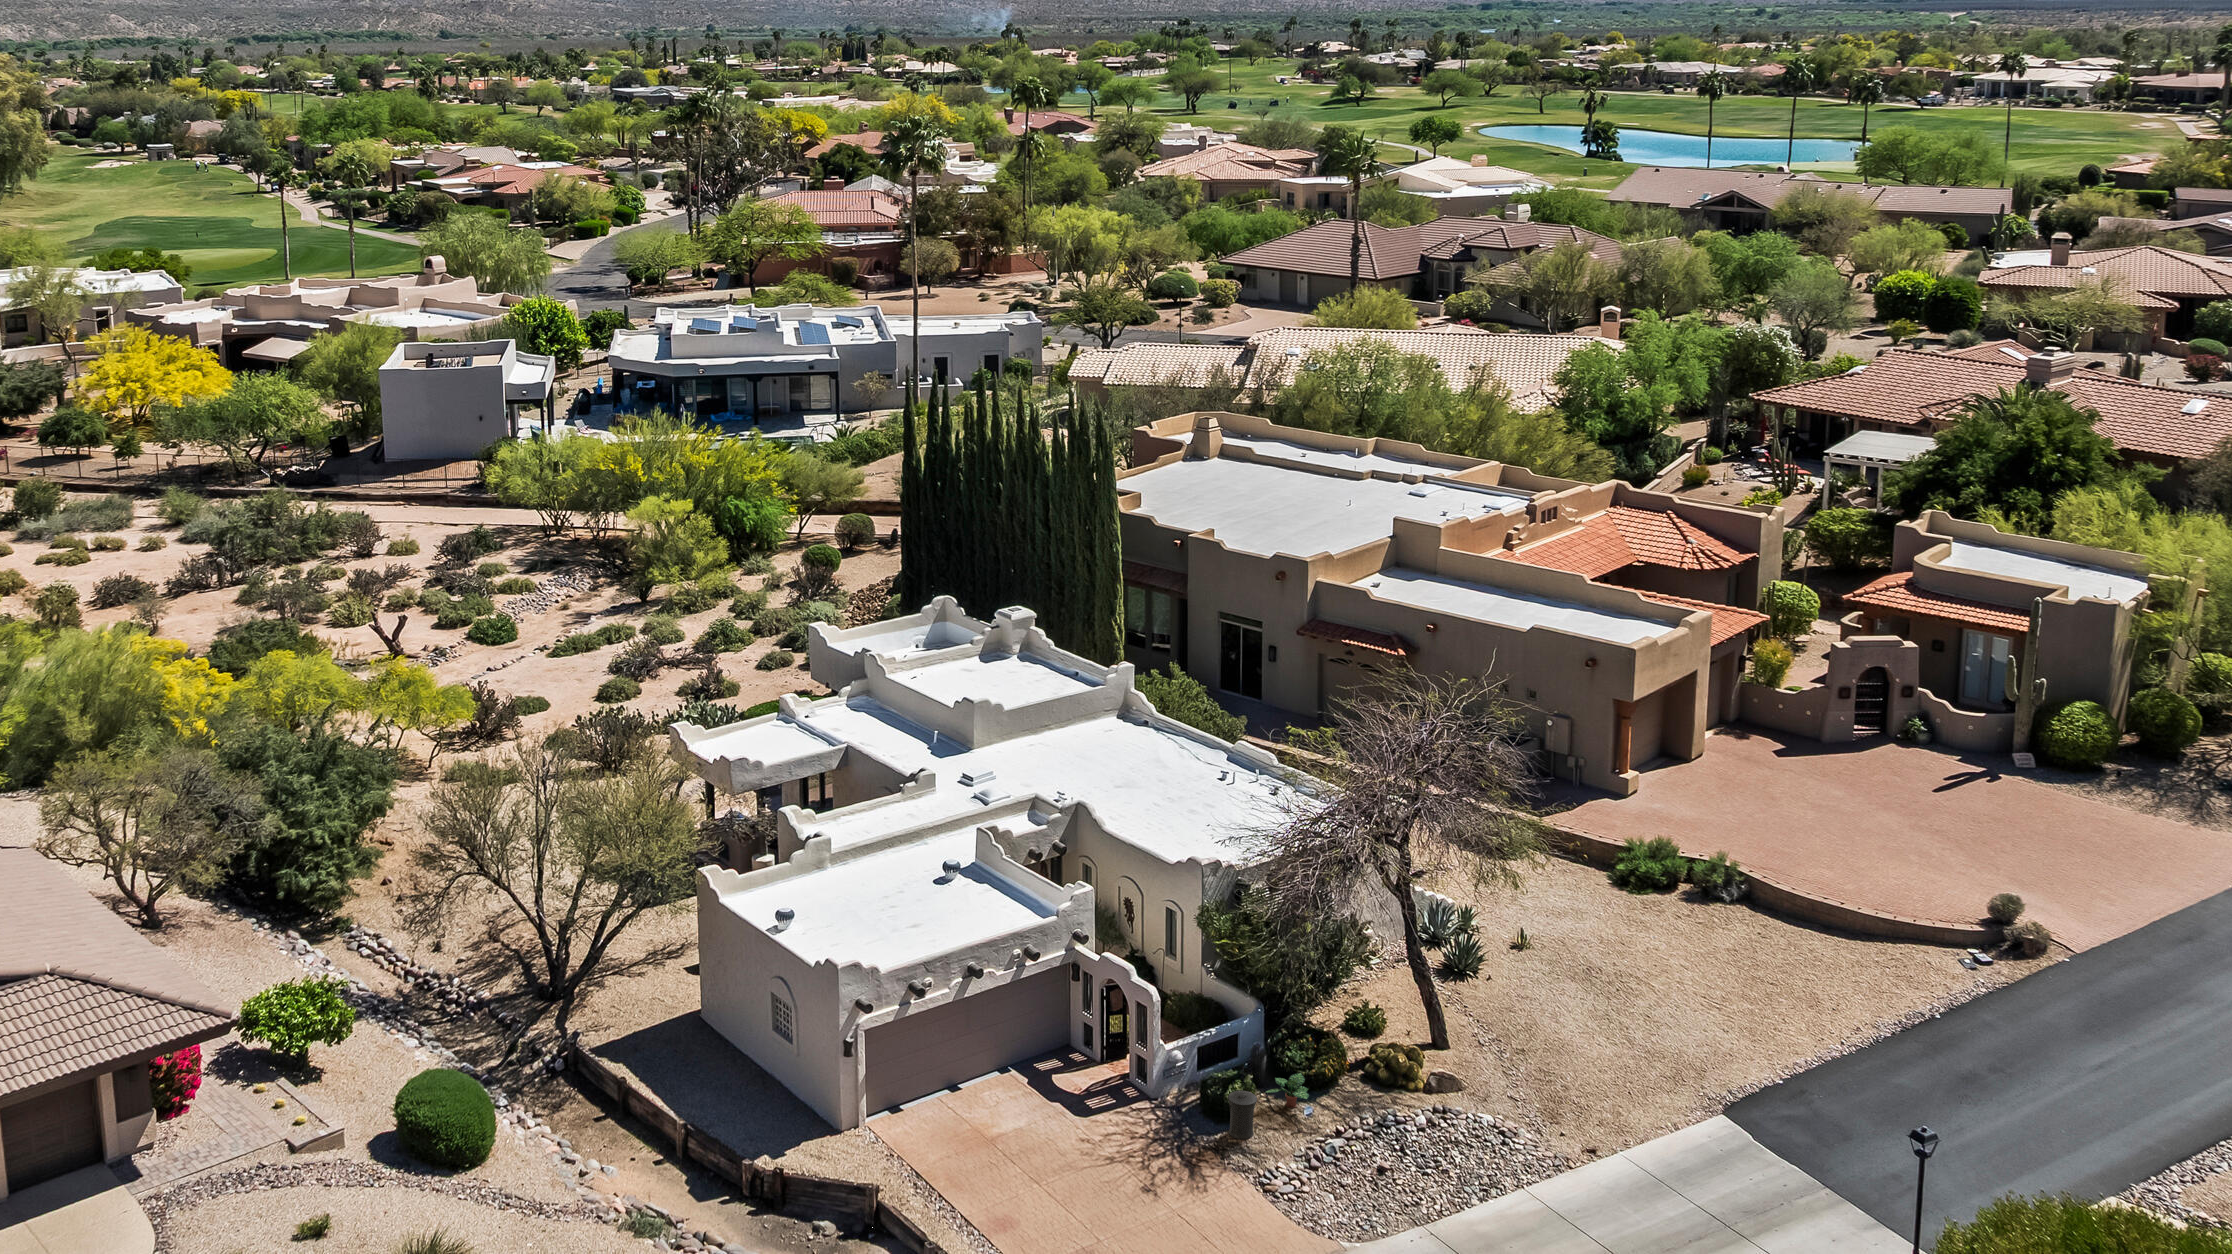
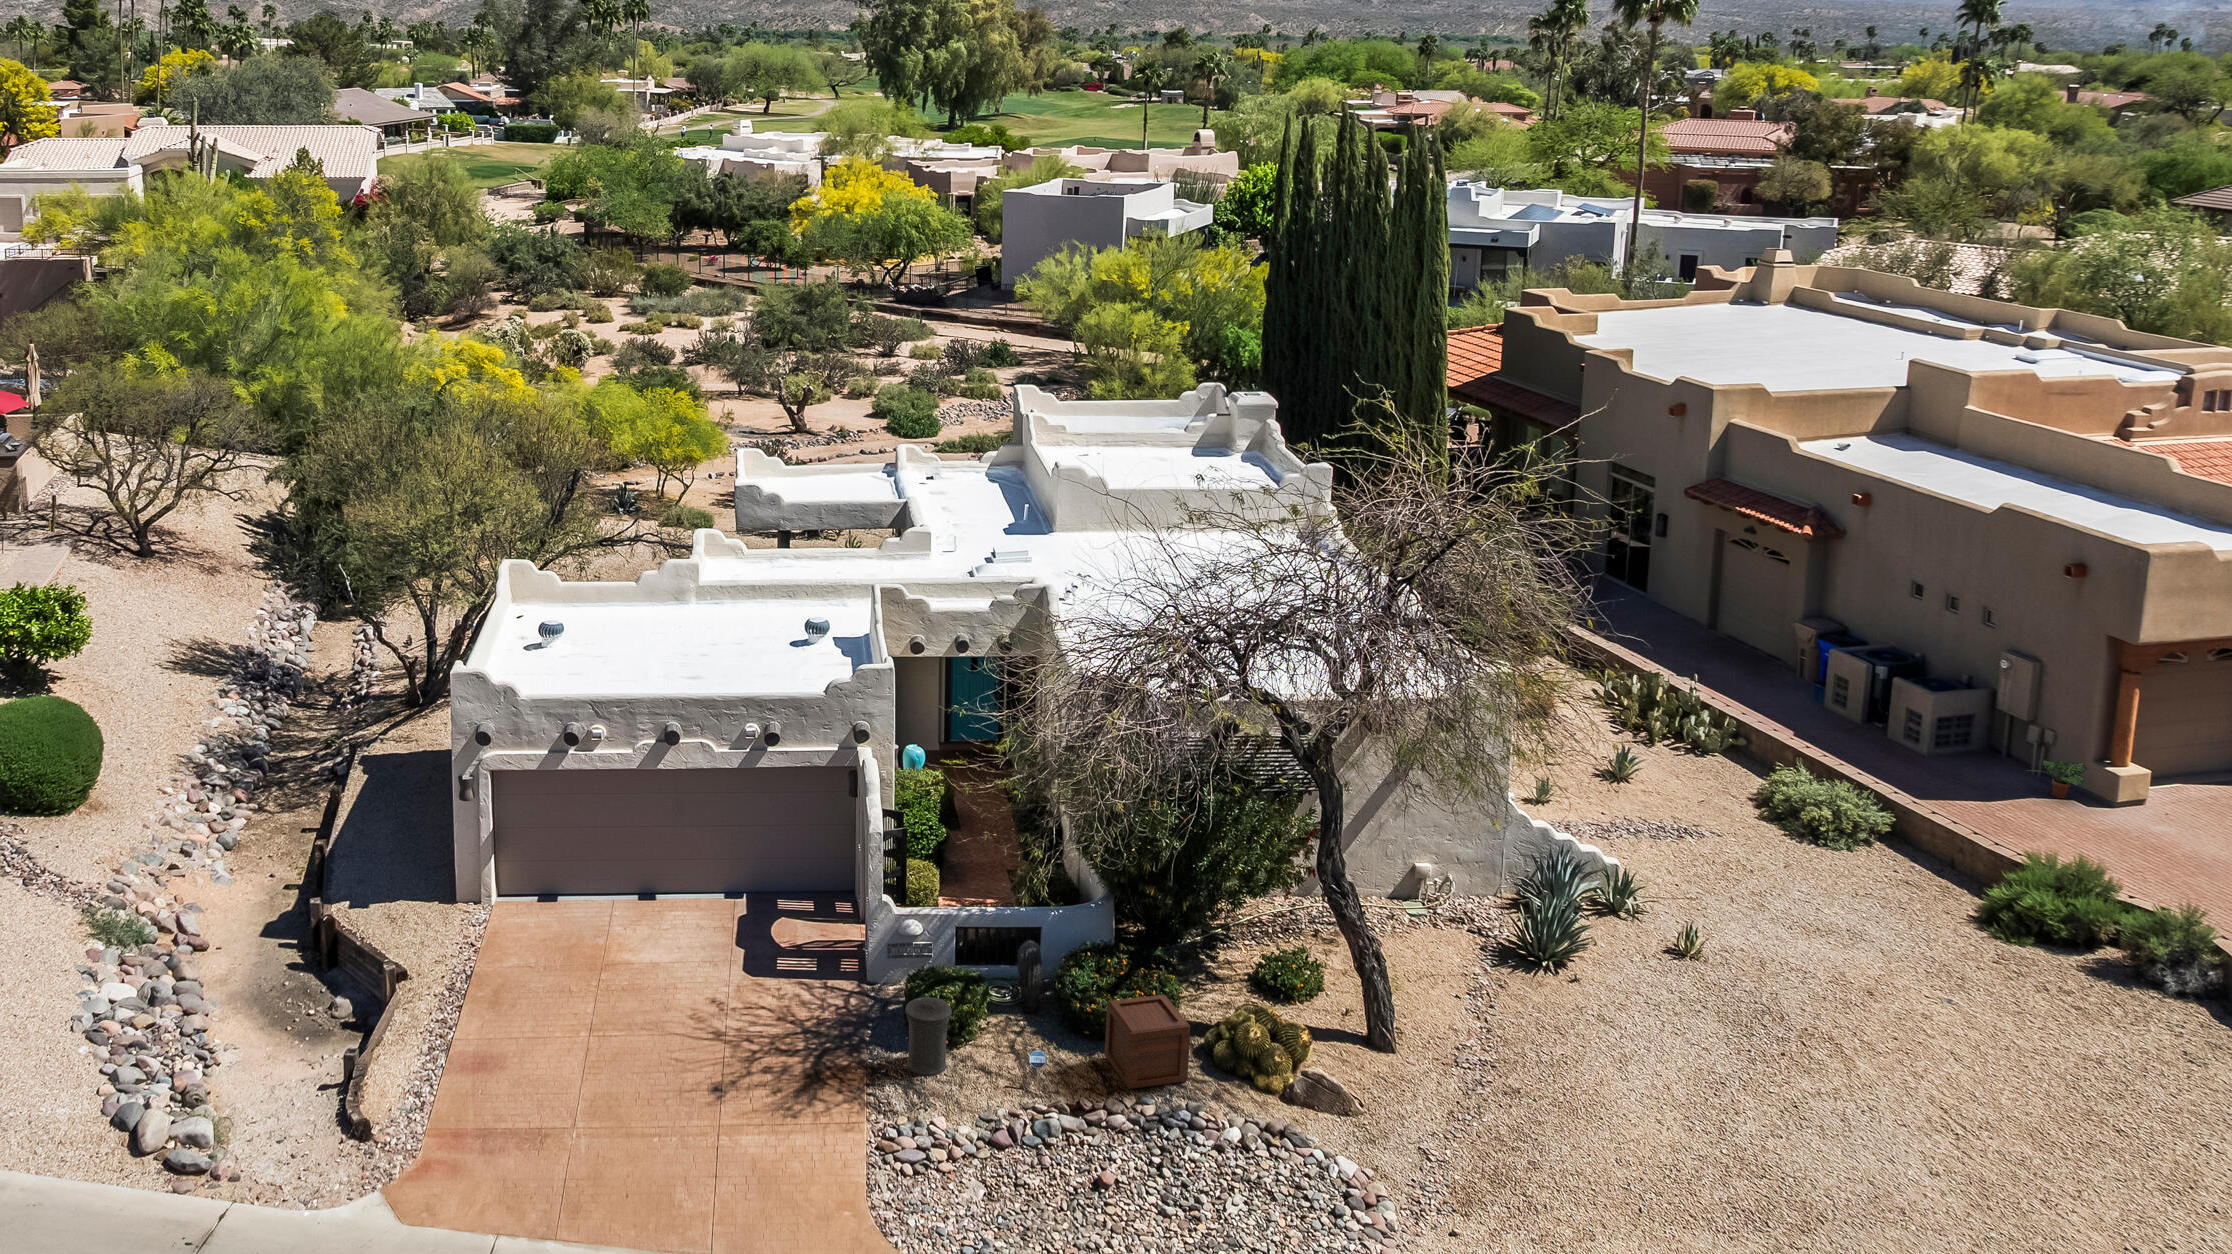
wooden crate: none [1321,1050,1375,1110] -> present [1105,995,1190,1089]
potted plant: present [1266,1073,1309,1108] -> present [2028,760,2087,798]

